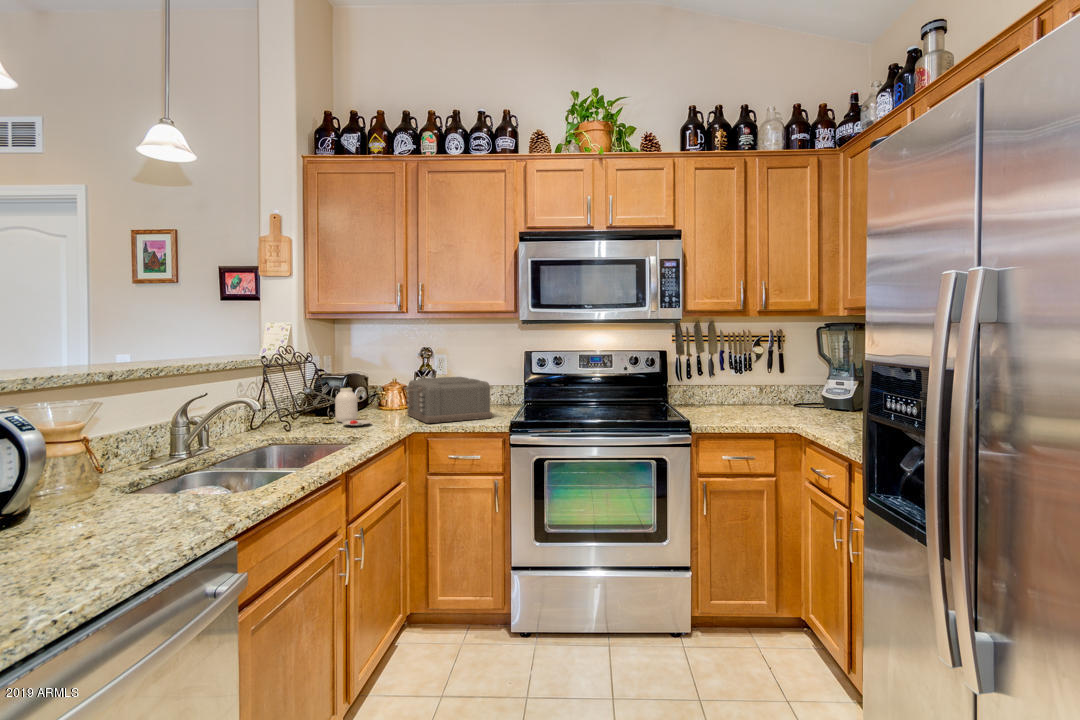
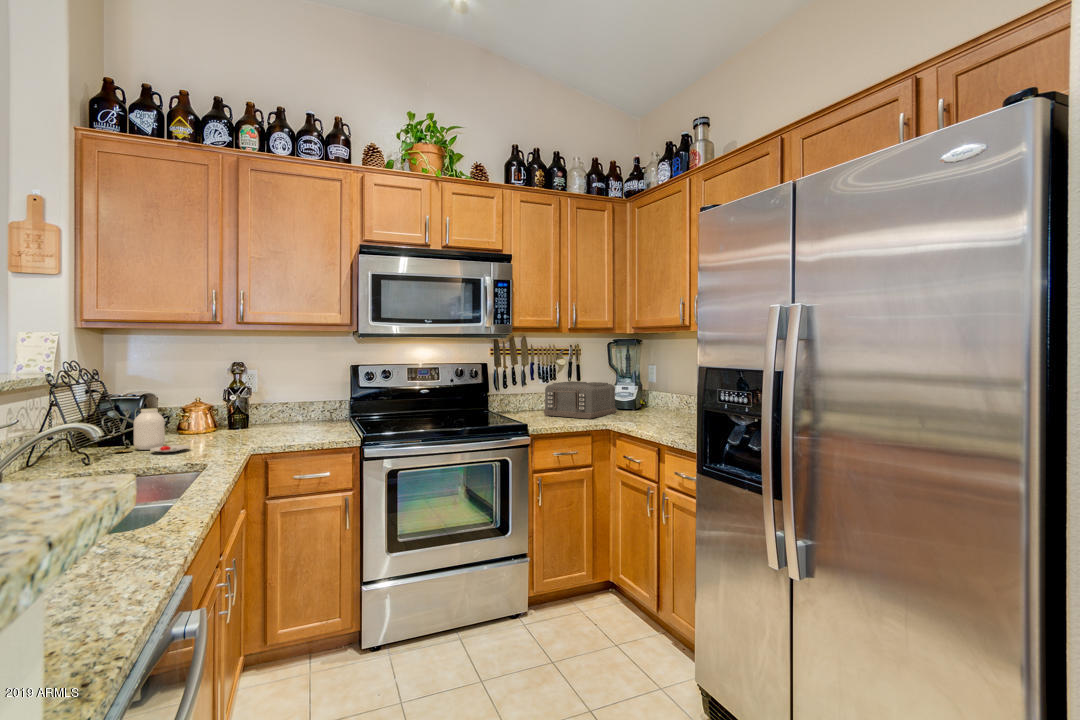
toaster: present [404,377,492,423] -> present [544,381,616,419]

